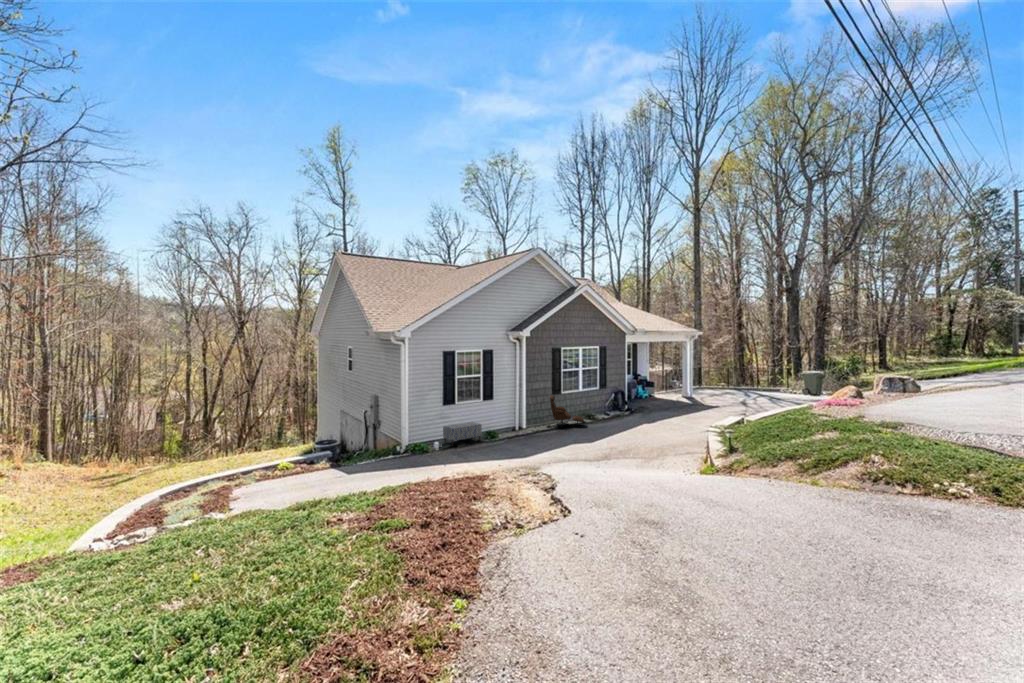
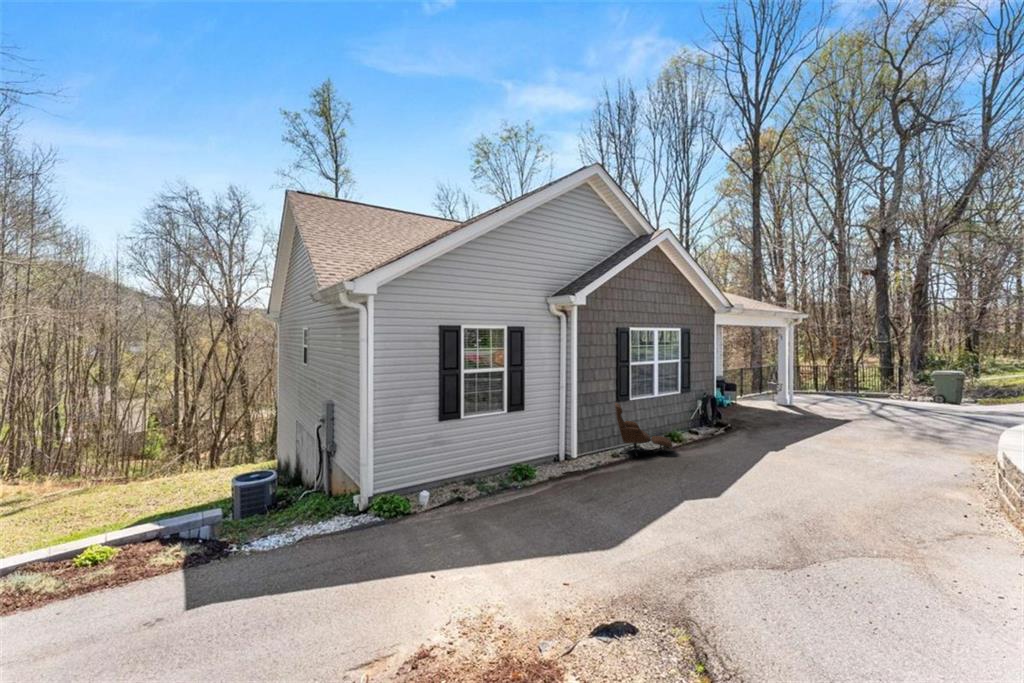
bench: present [443,422,482,446] -> none [438,450,508,499]

